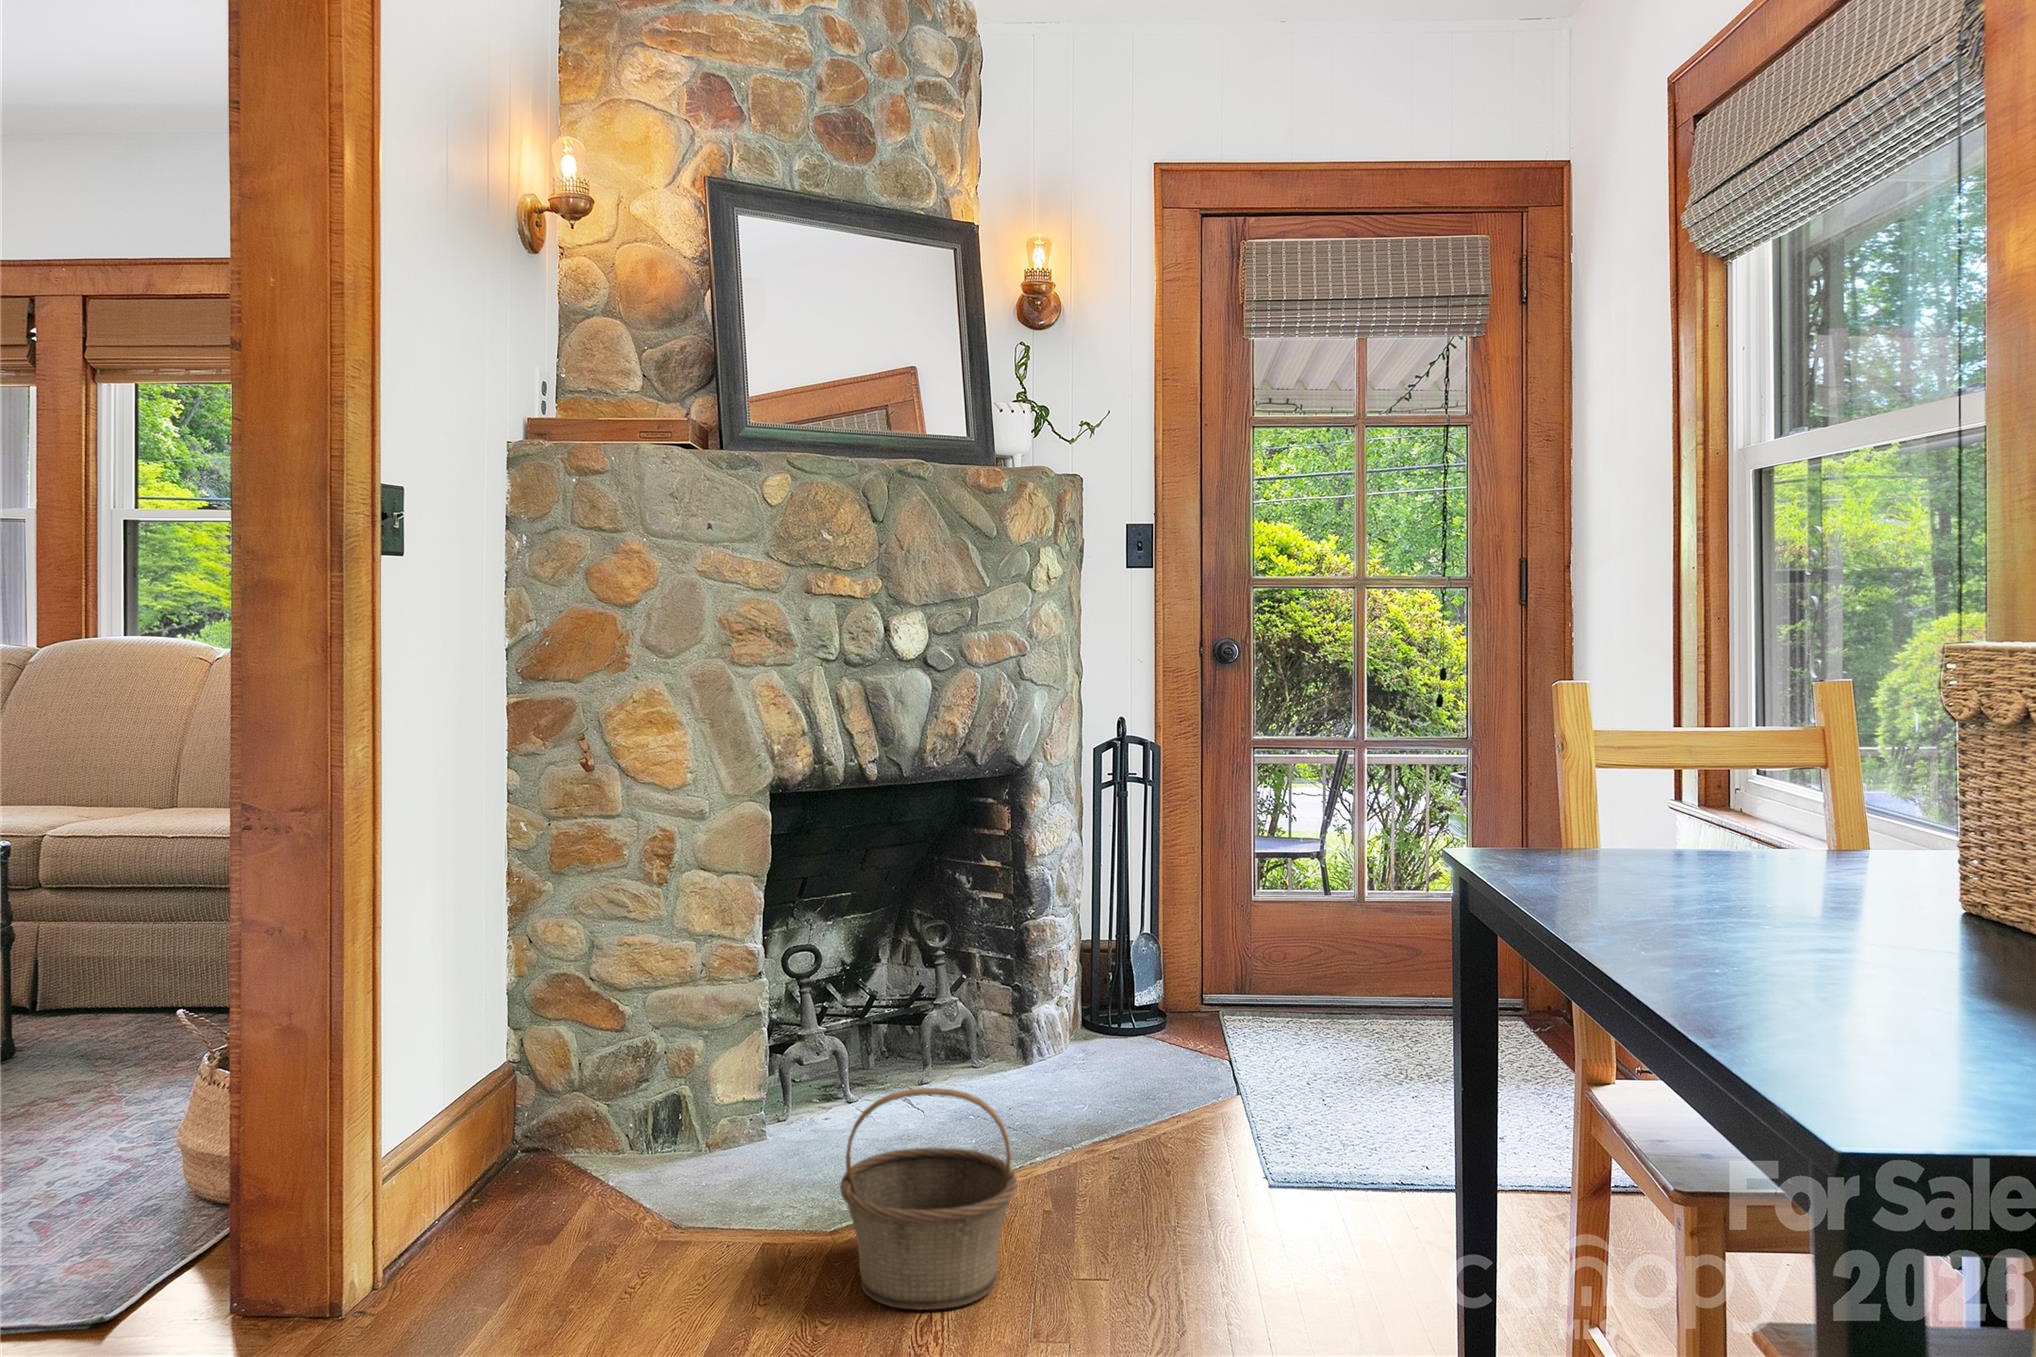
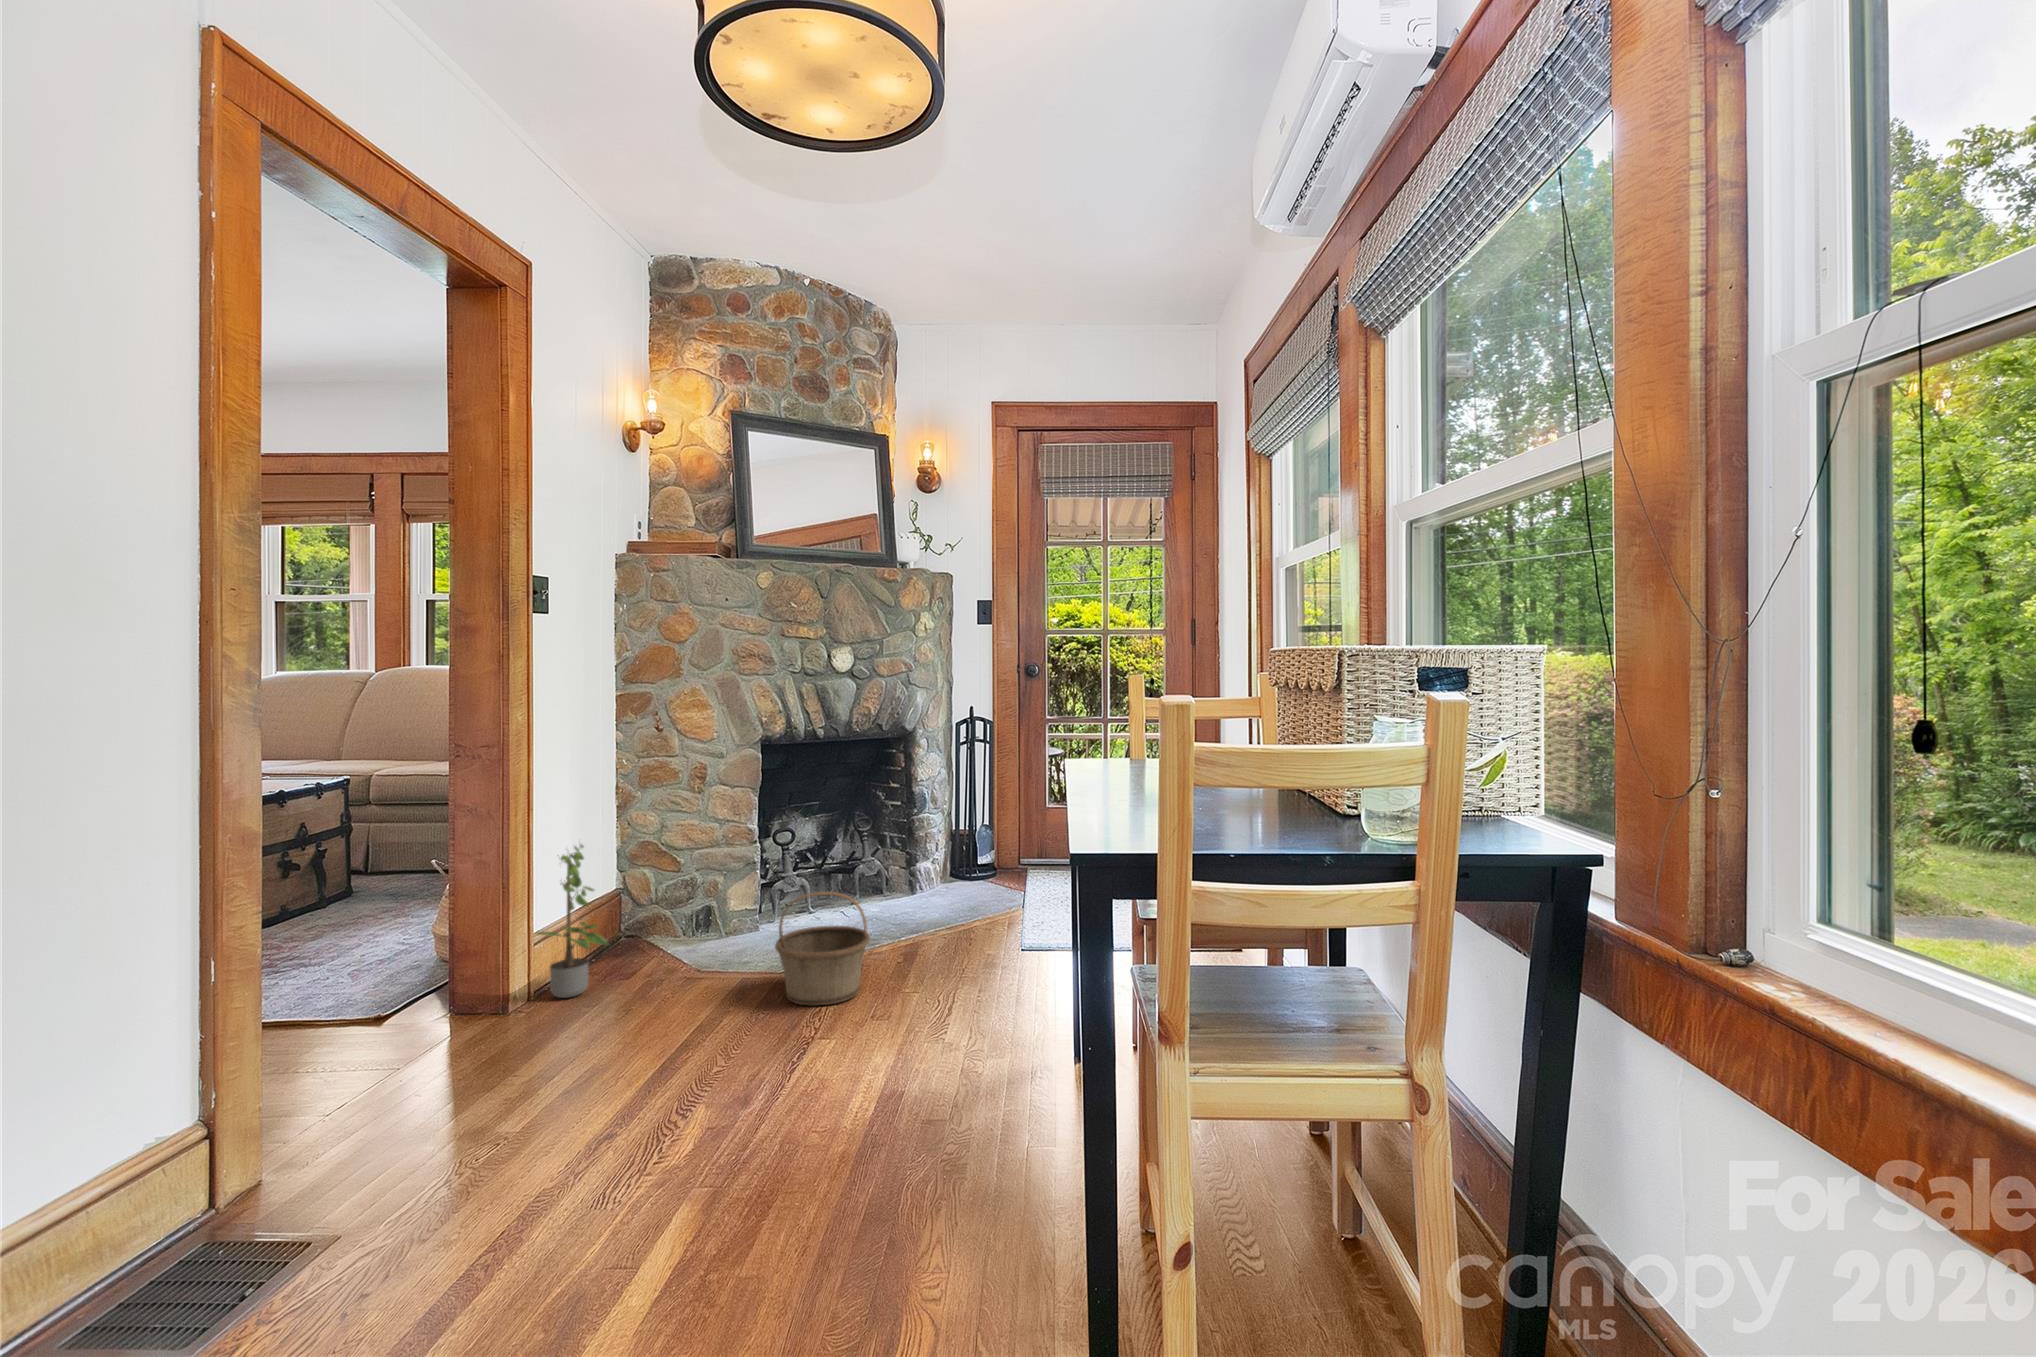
potted plant: none [391,981,524,1284] -> present [538,845,609,998]

